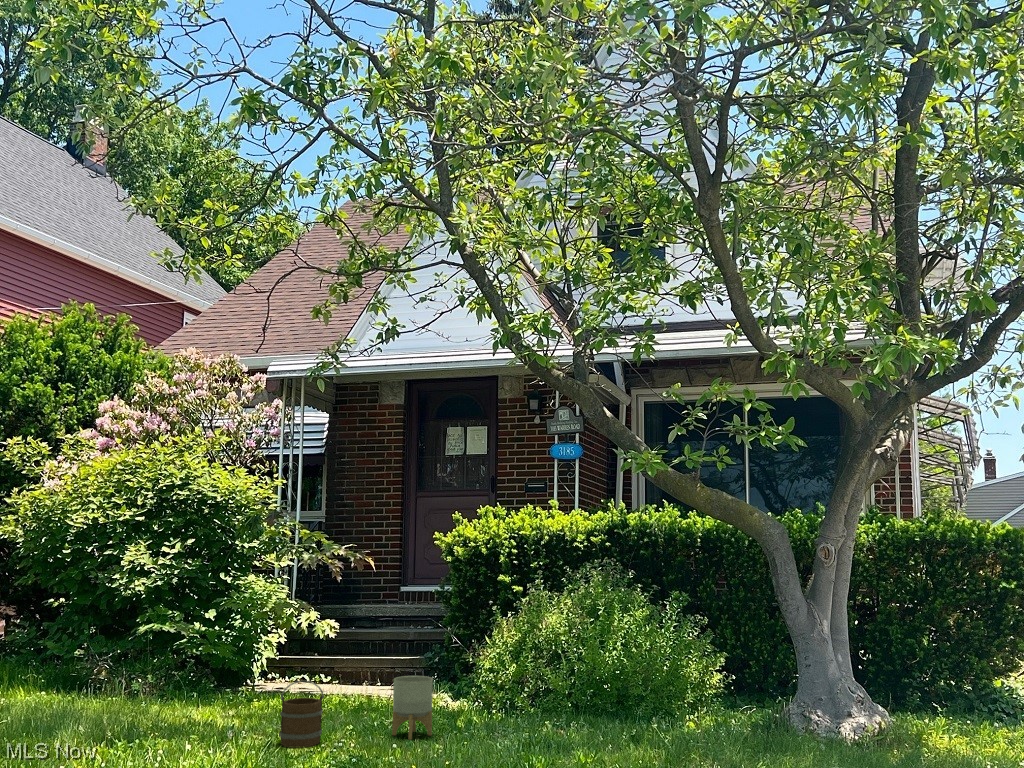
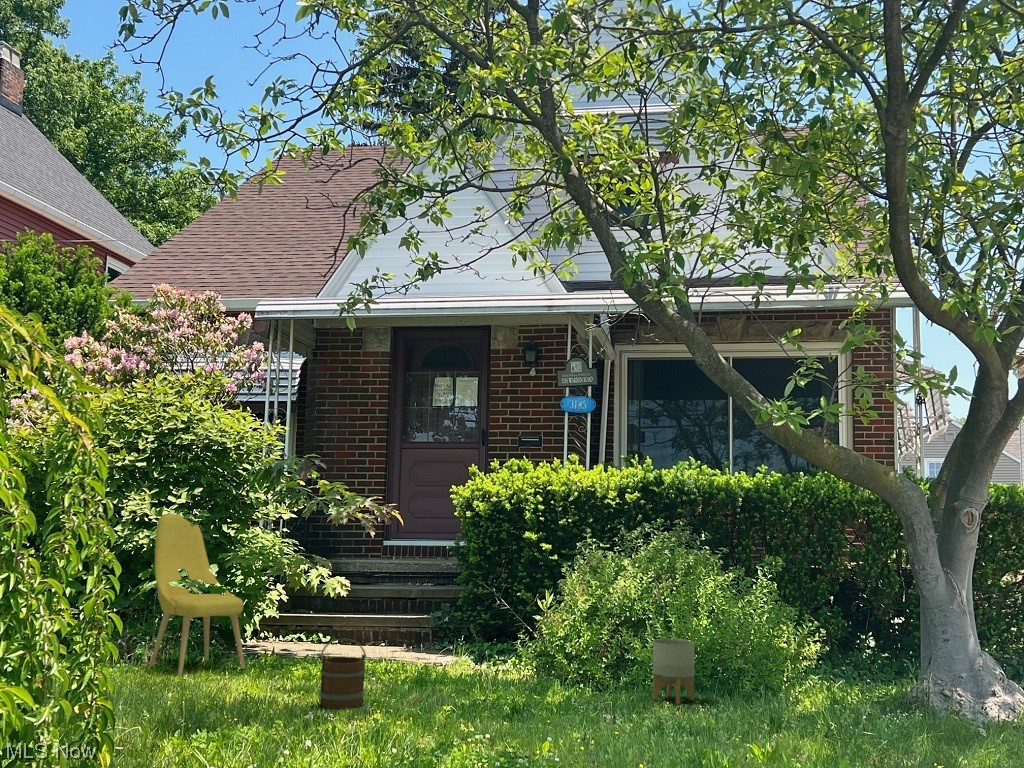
chair: none [143,564,231,718] -> present [150,514,245,677]
planter: present [392,676,433,740] -> present [653,639,695,704]

